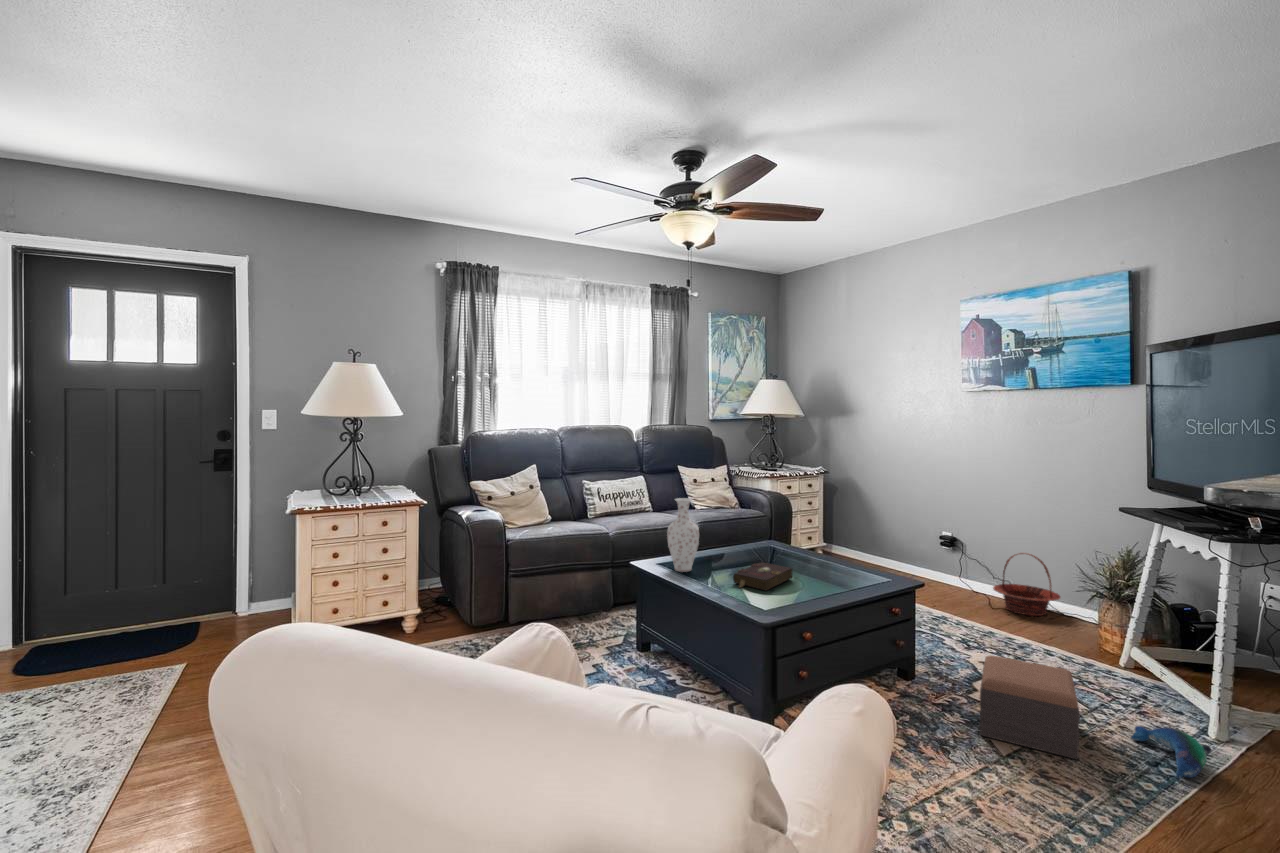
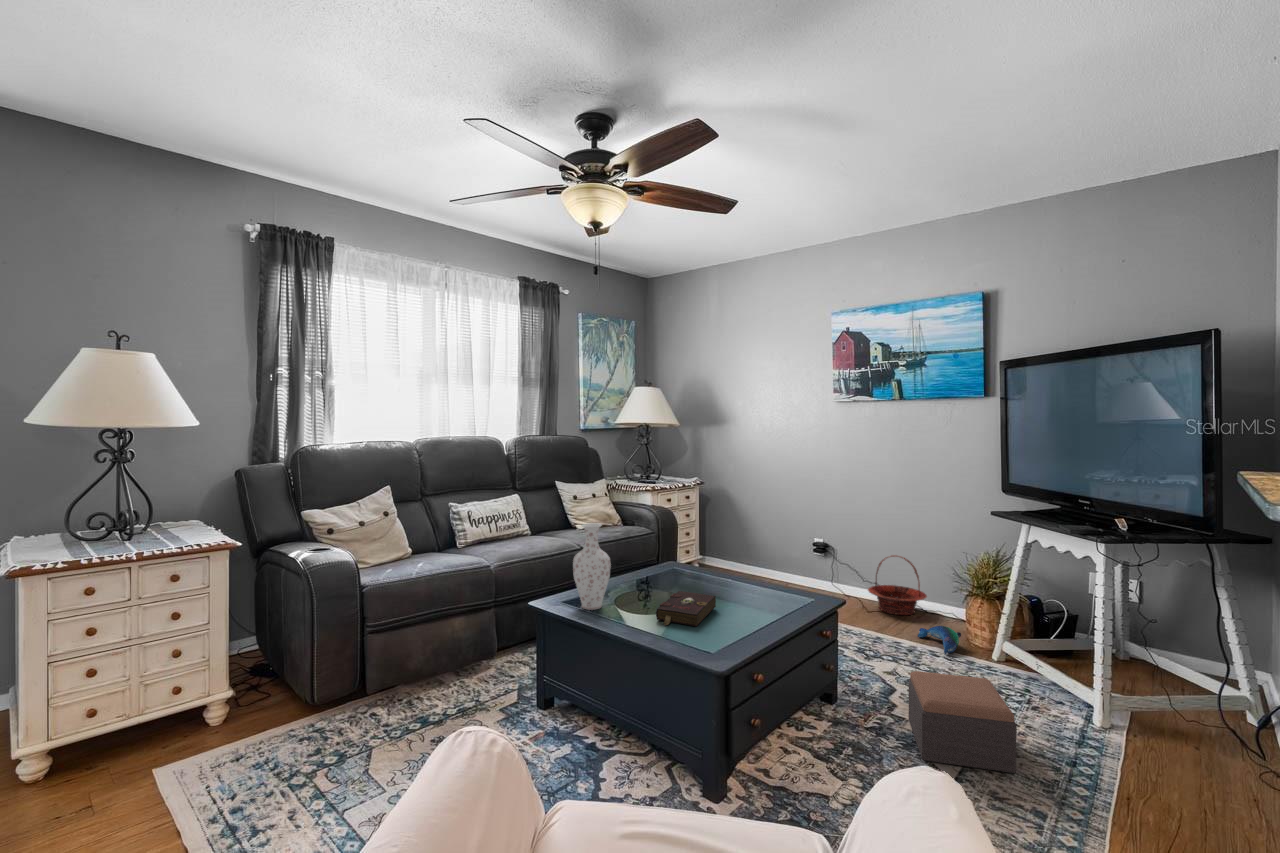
plush toy: present [1131,726,1211,779] -> present [918,626,961,654]

